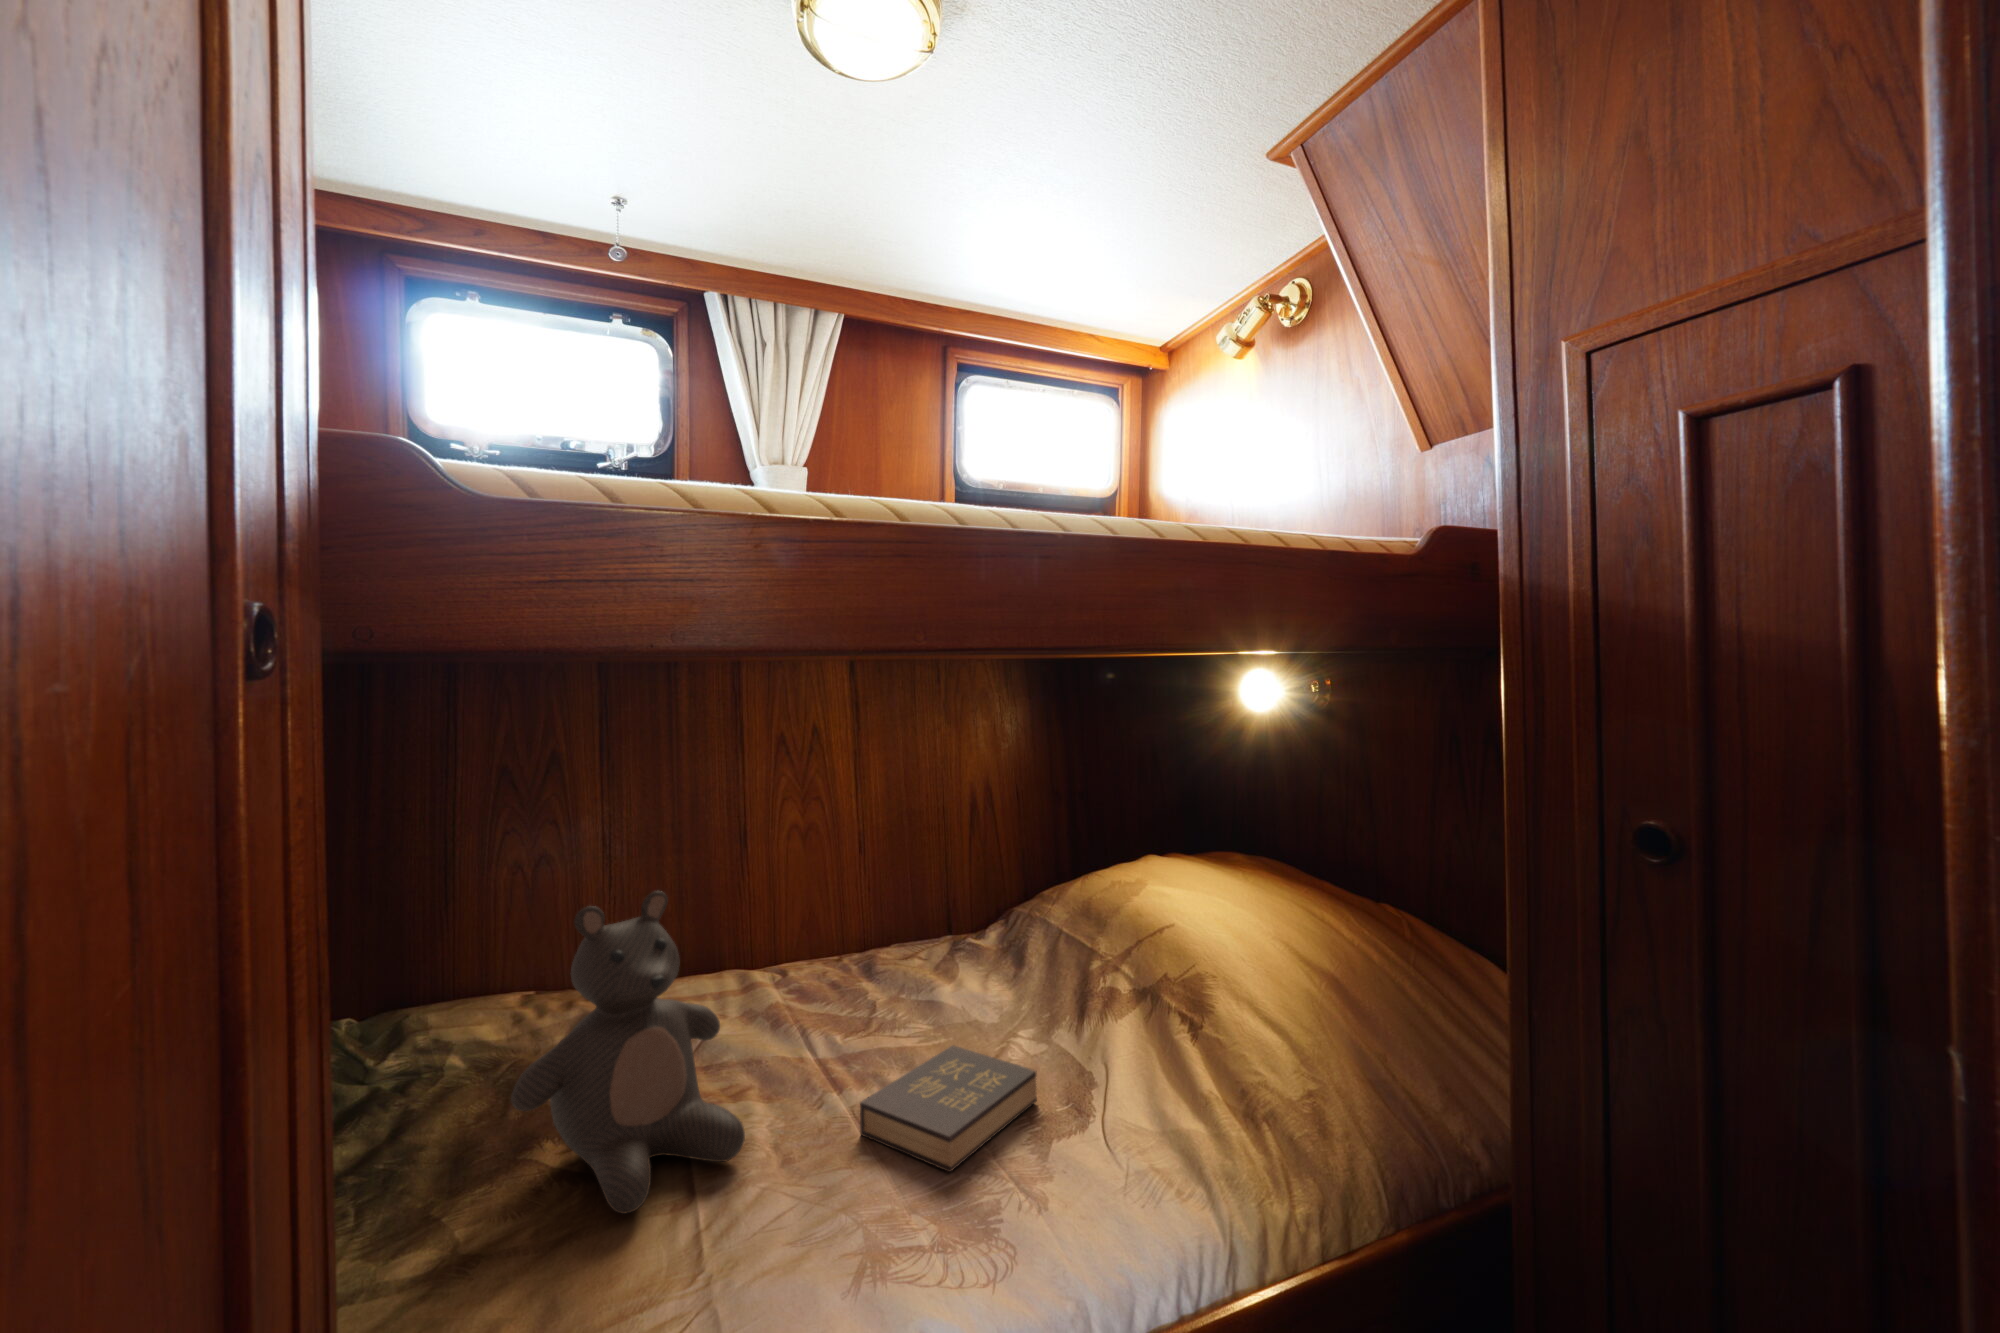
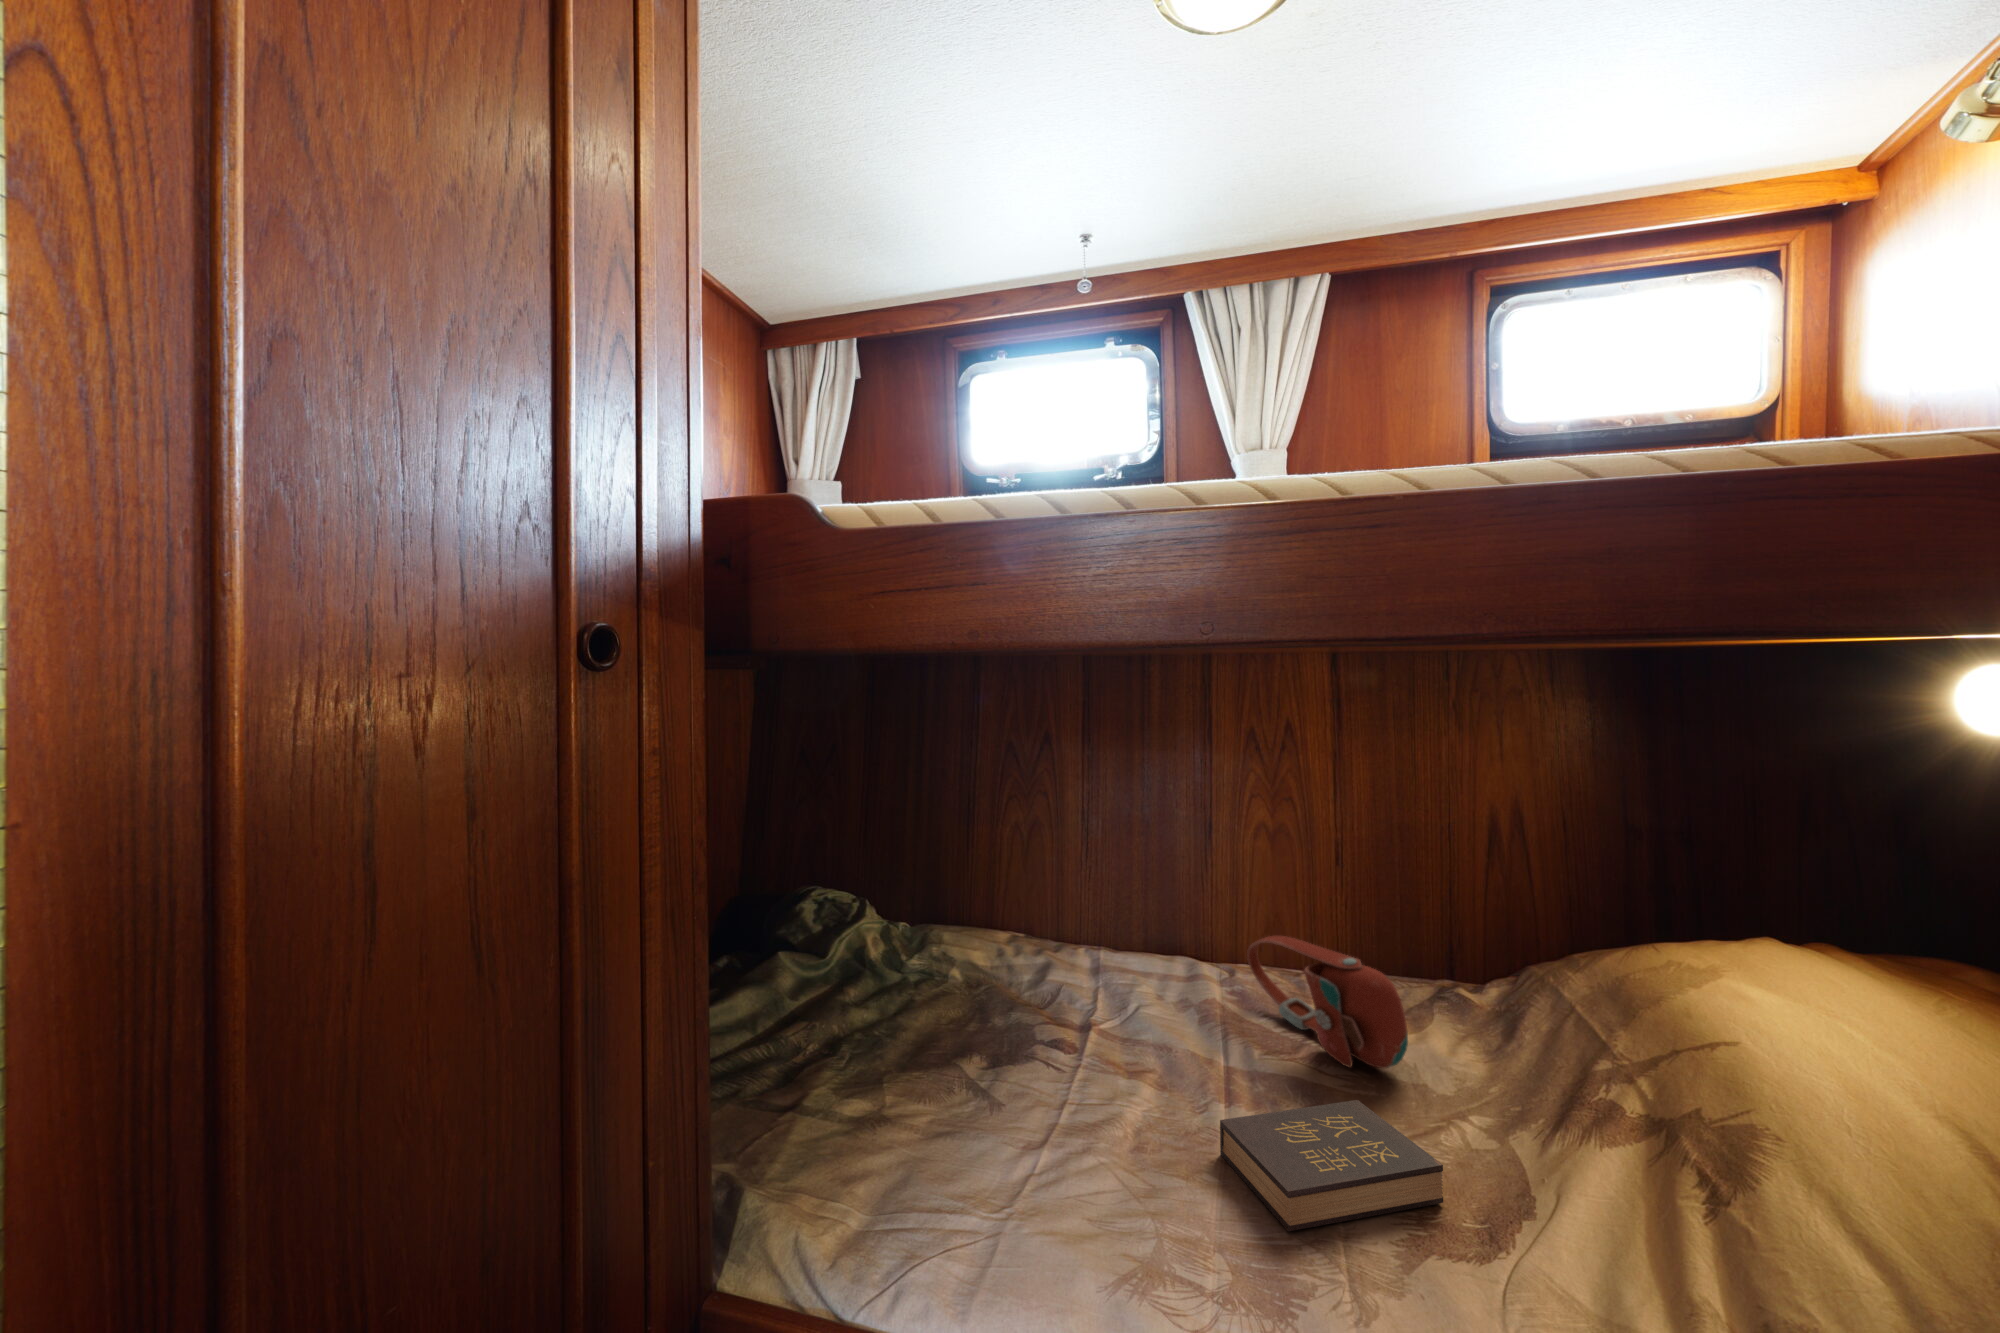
teddy bear: present [511,891,745,1214] -> none [933,863,1112,1136]
handbag: none [808,924,964,1024] -> present [1247,936,1408,1068]

